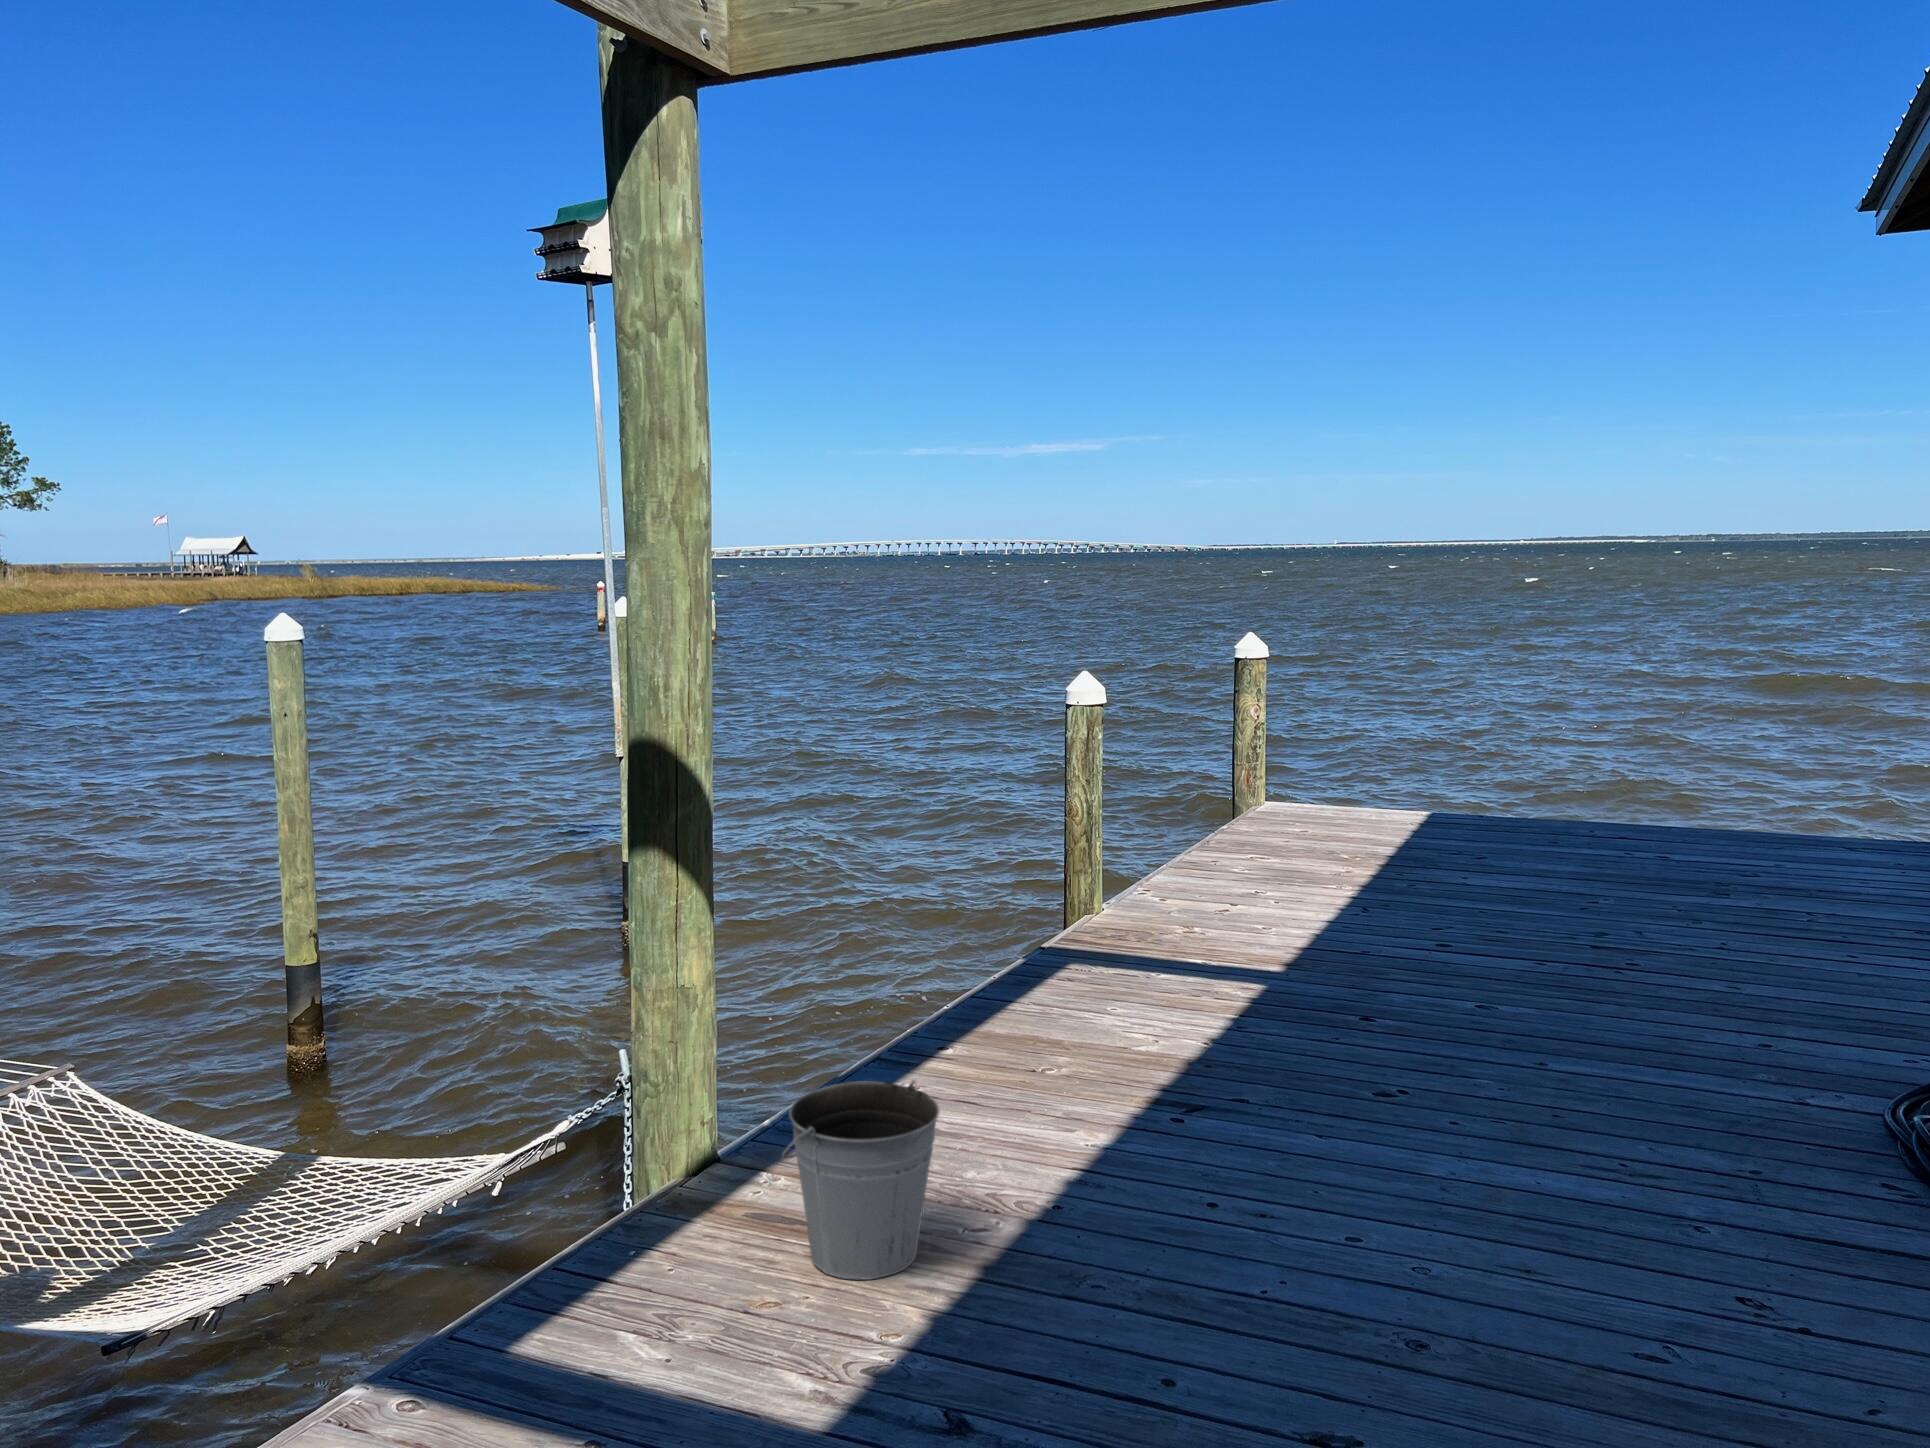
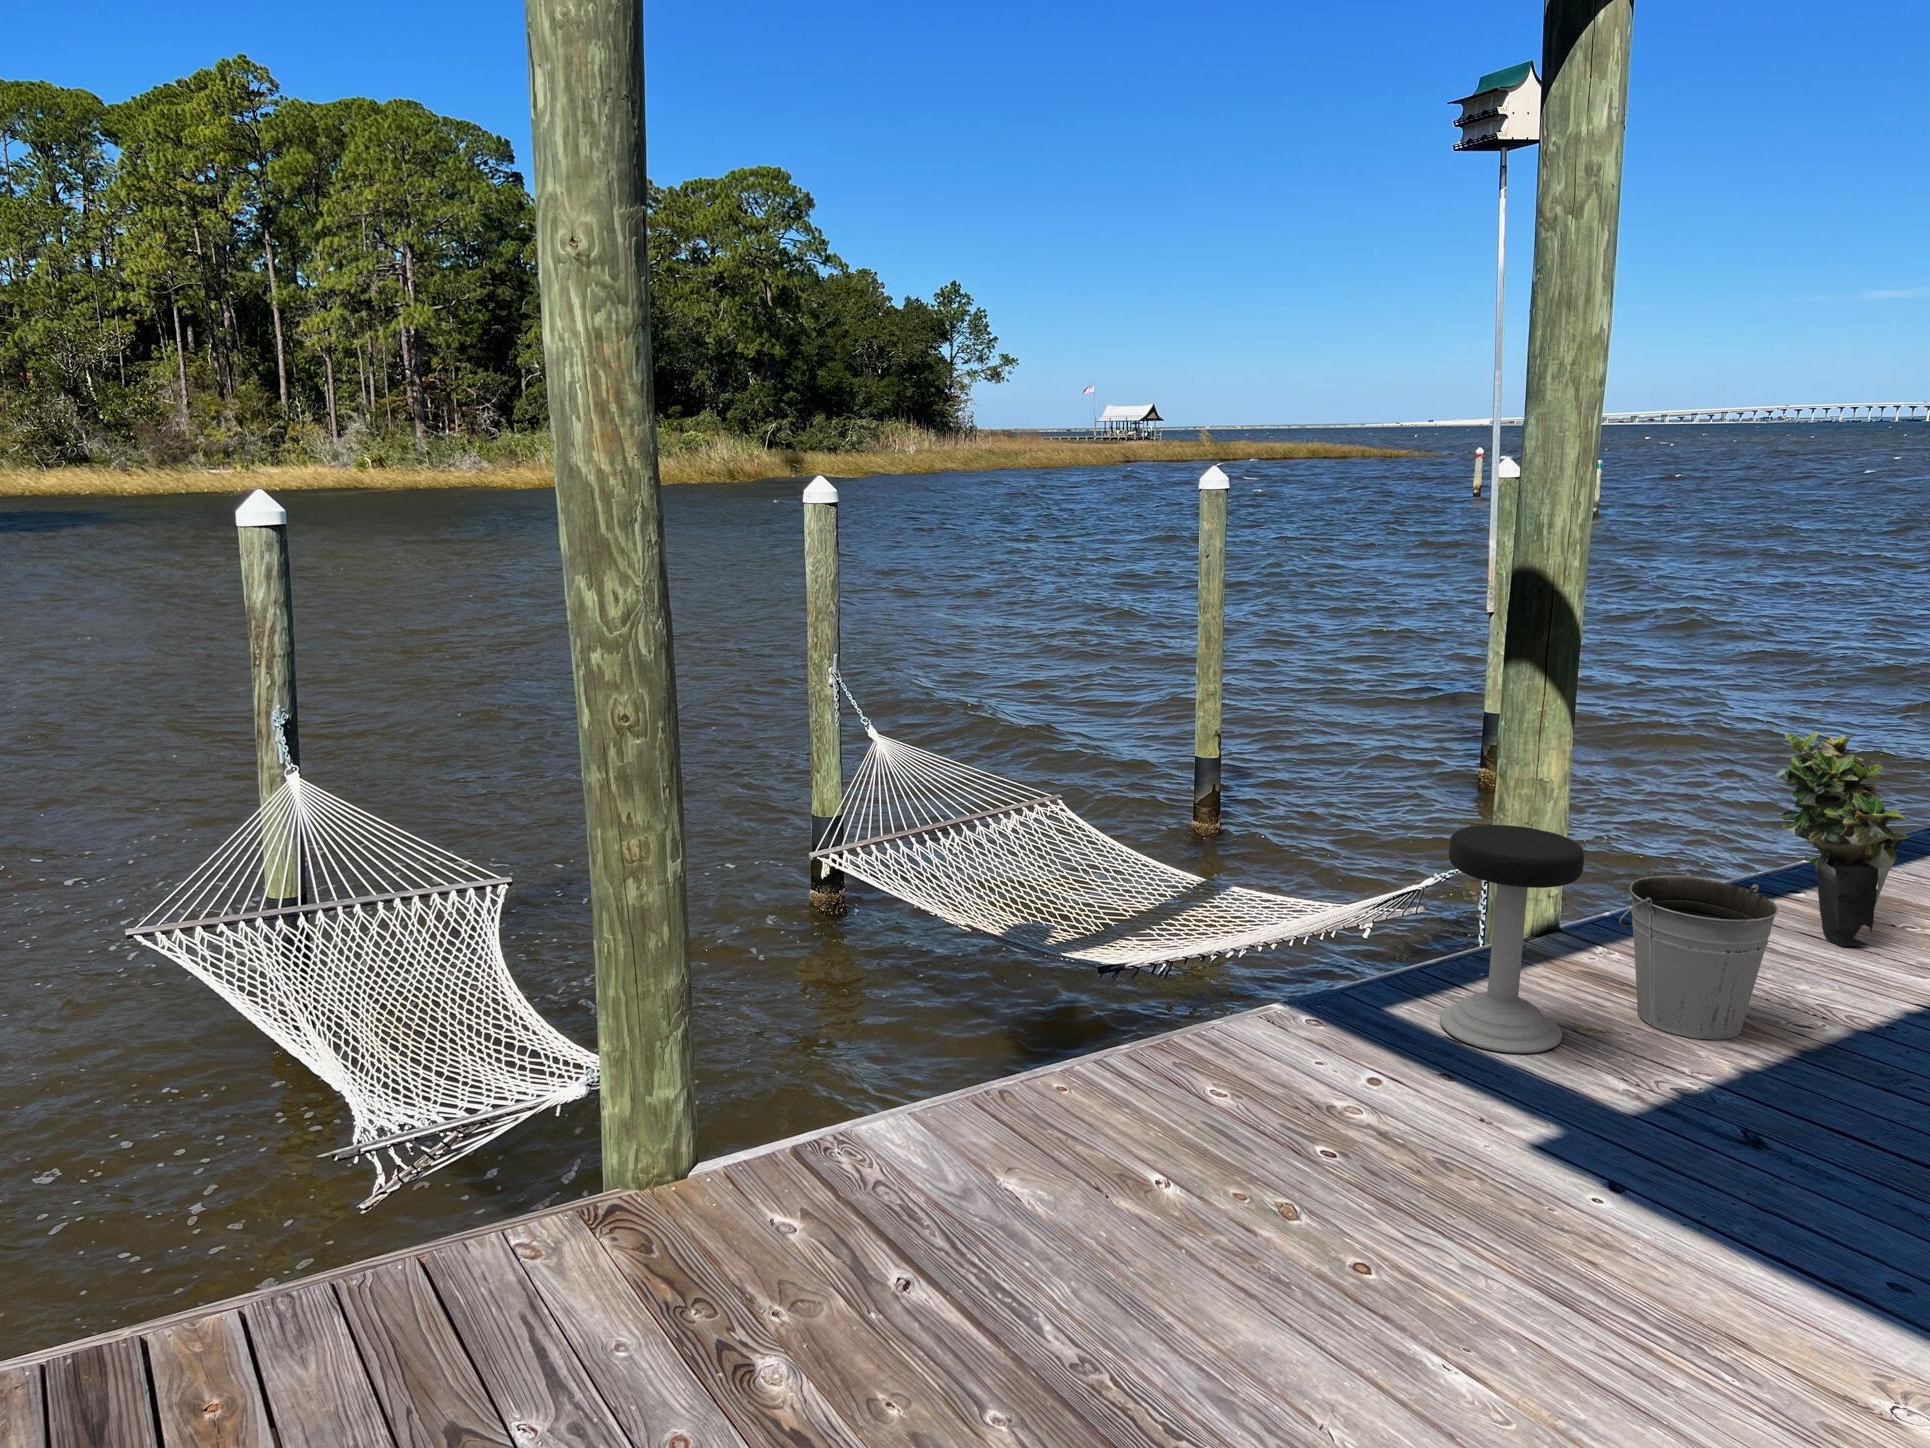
potted plant: none [913,883,1032,1108] -> present [1775,732,1908,947]
stool: none [575,1069,737,1378] -> present [1440,825,1584,1053]

